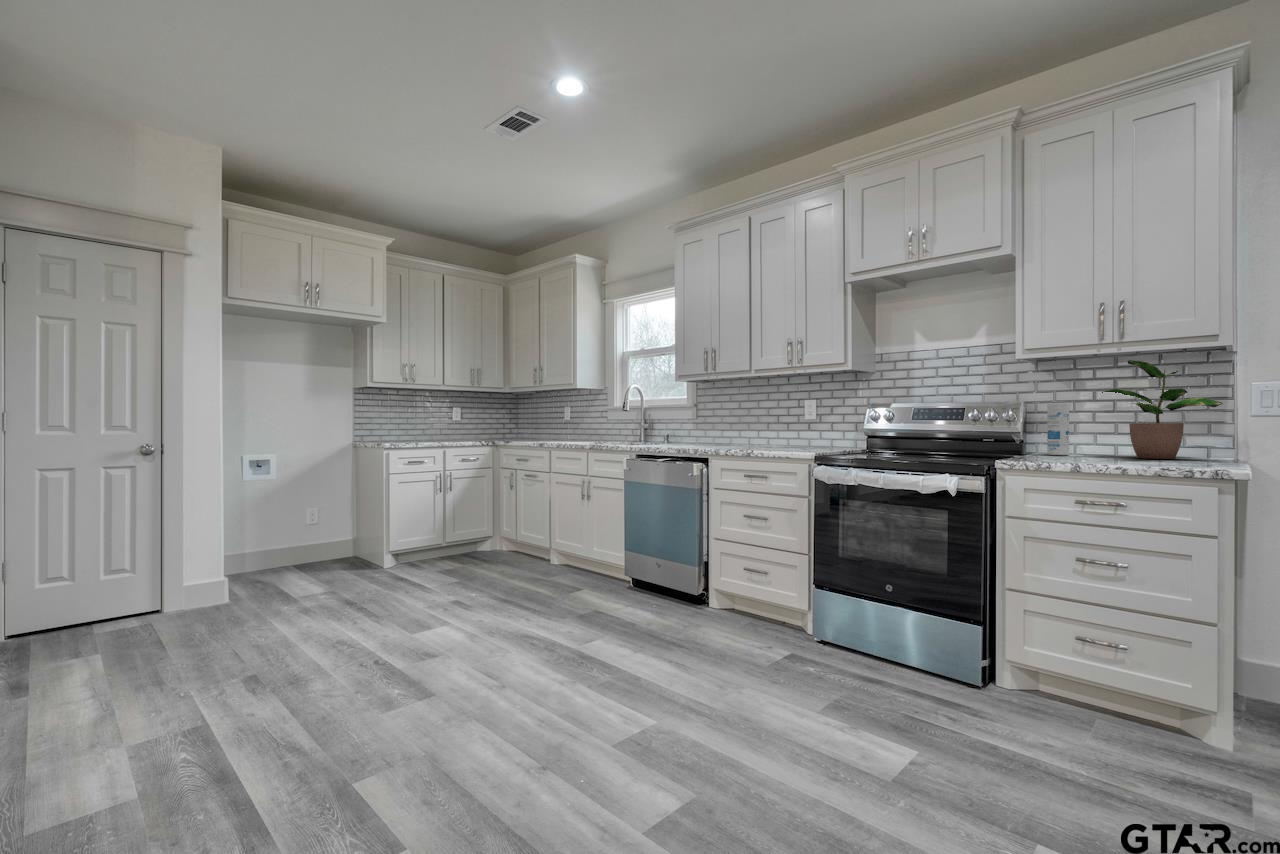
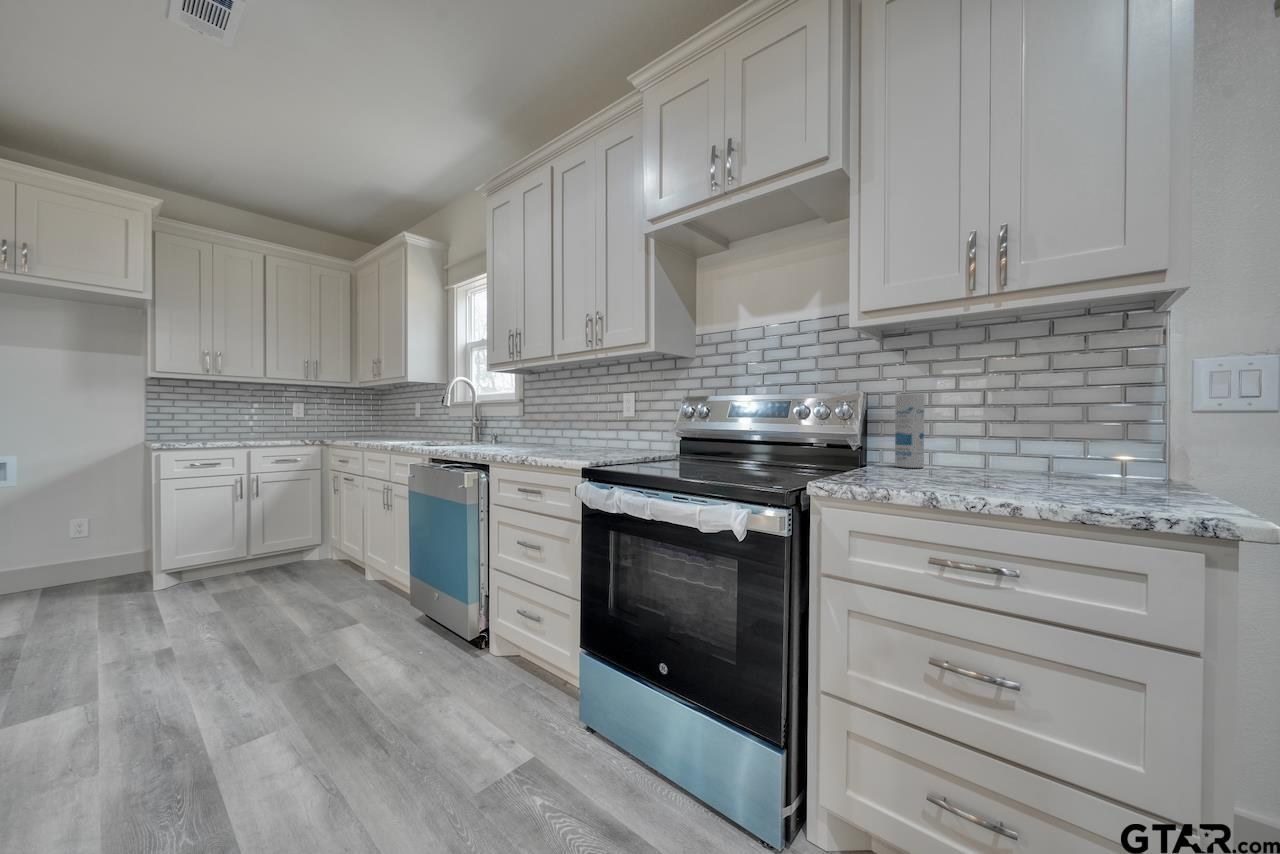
potted plant: present [1102,360,1223,459] -> none [967,328,1153,477]

